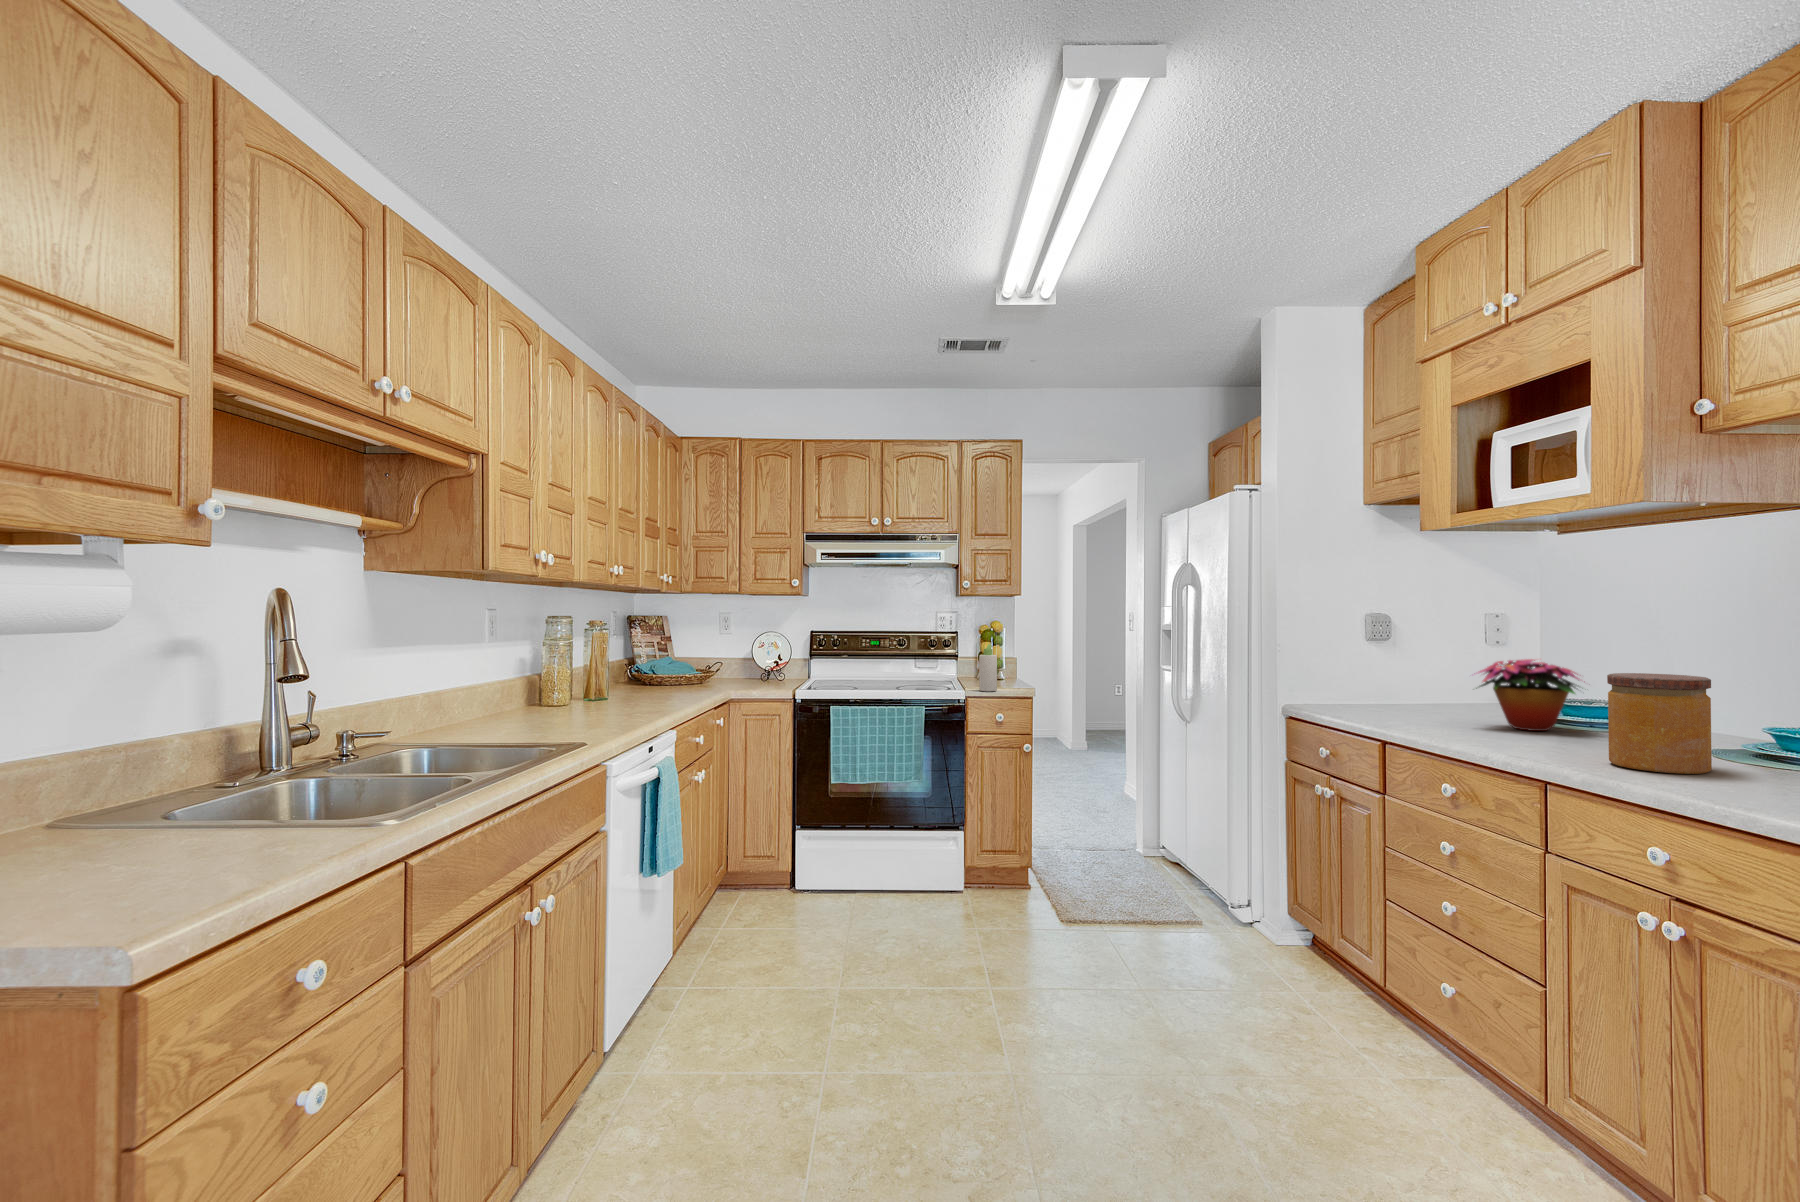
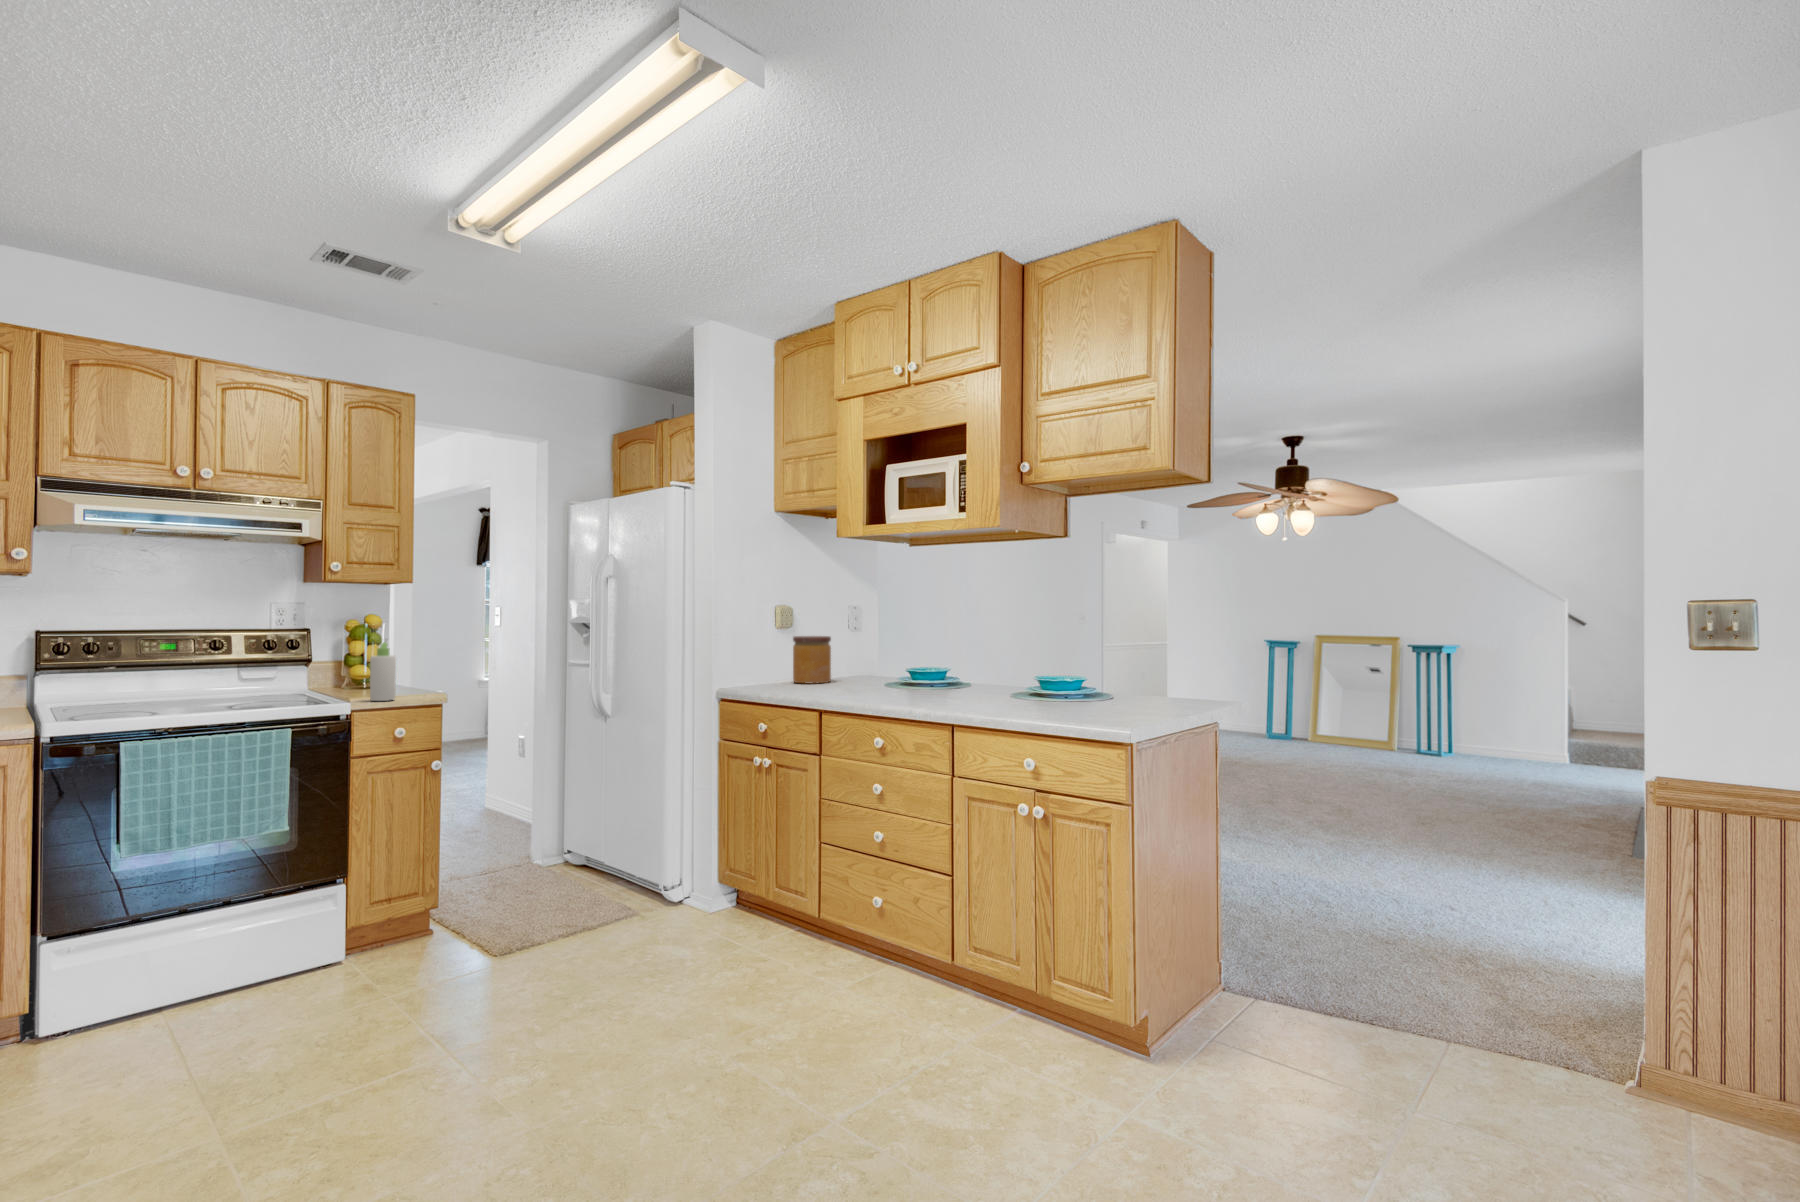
flower arrangement: present [1476,659,1585,731] -> none [873,638,952,693]
jar: present [1607,673,1712,774] -> present [793,636,831,684]

